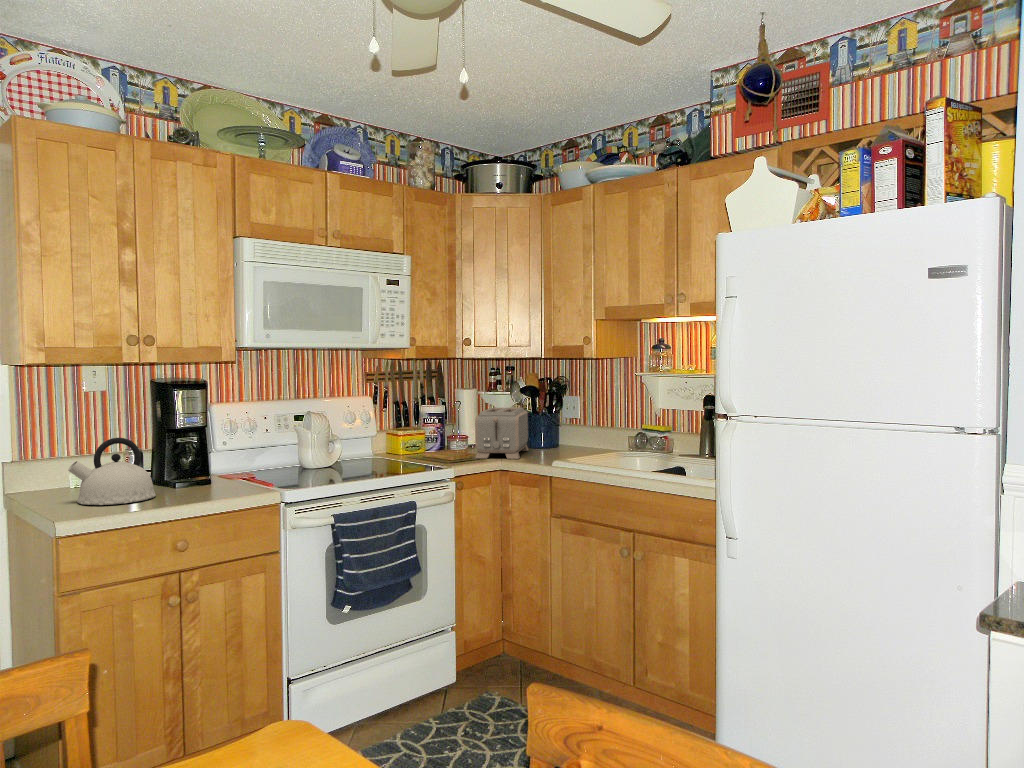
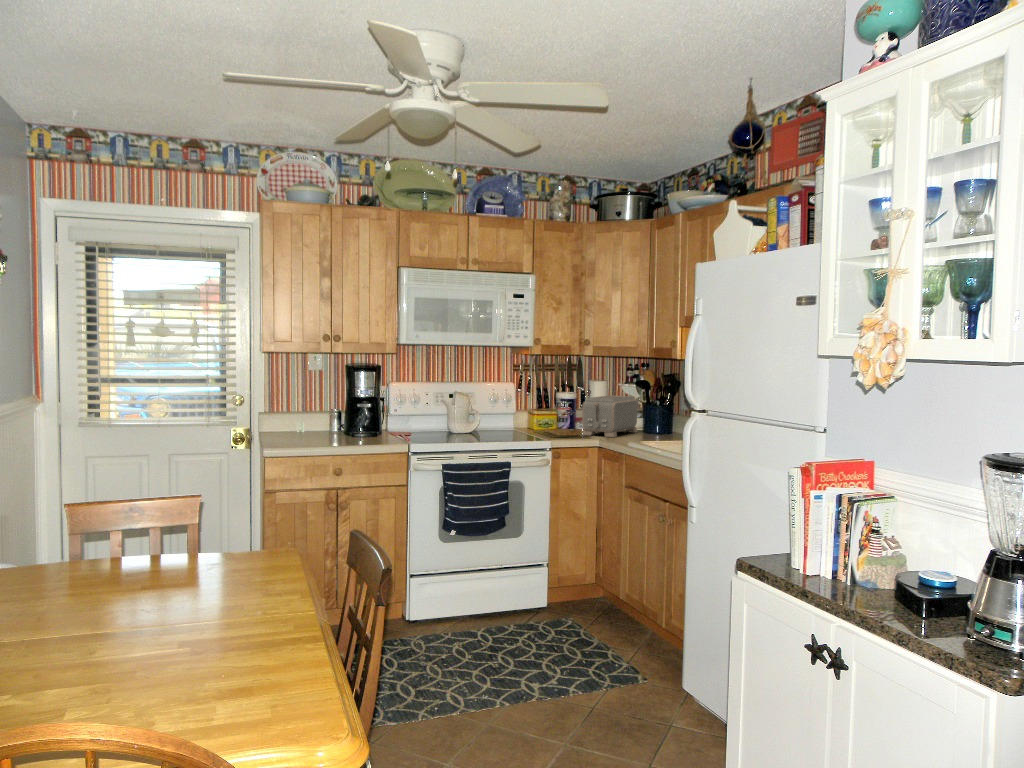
kettle: present [68,438,156,505] -> none [283,401,335,443]

